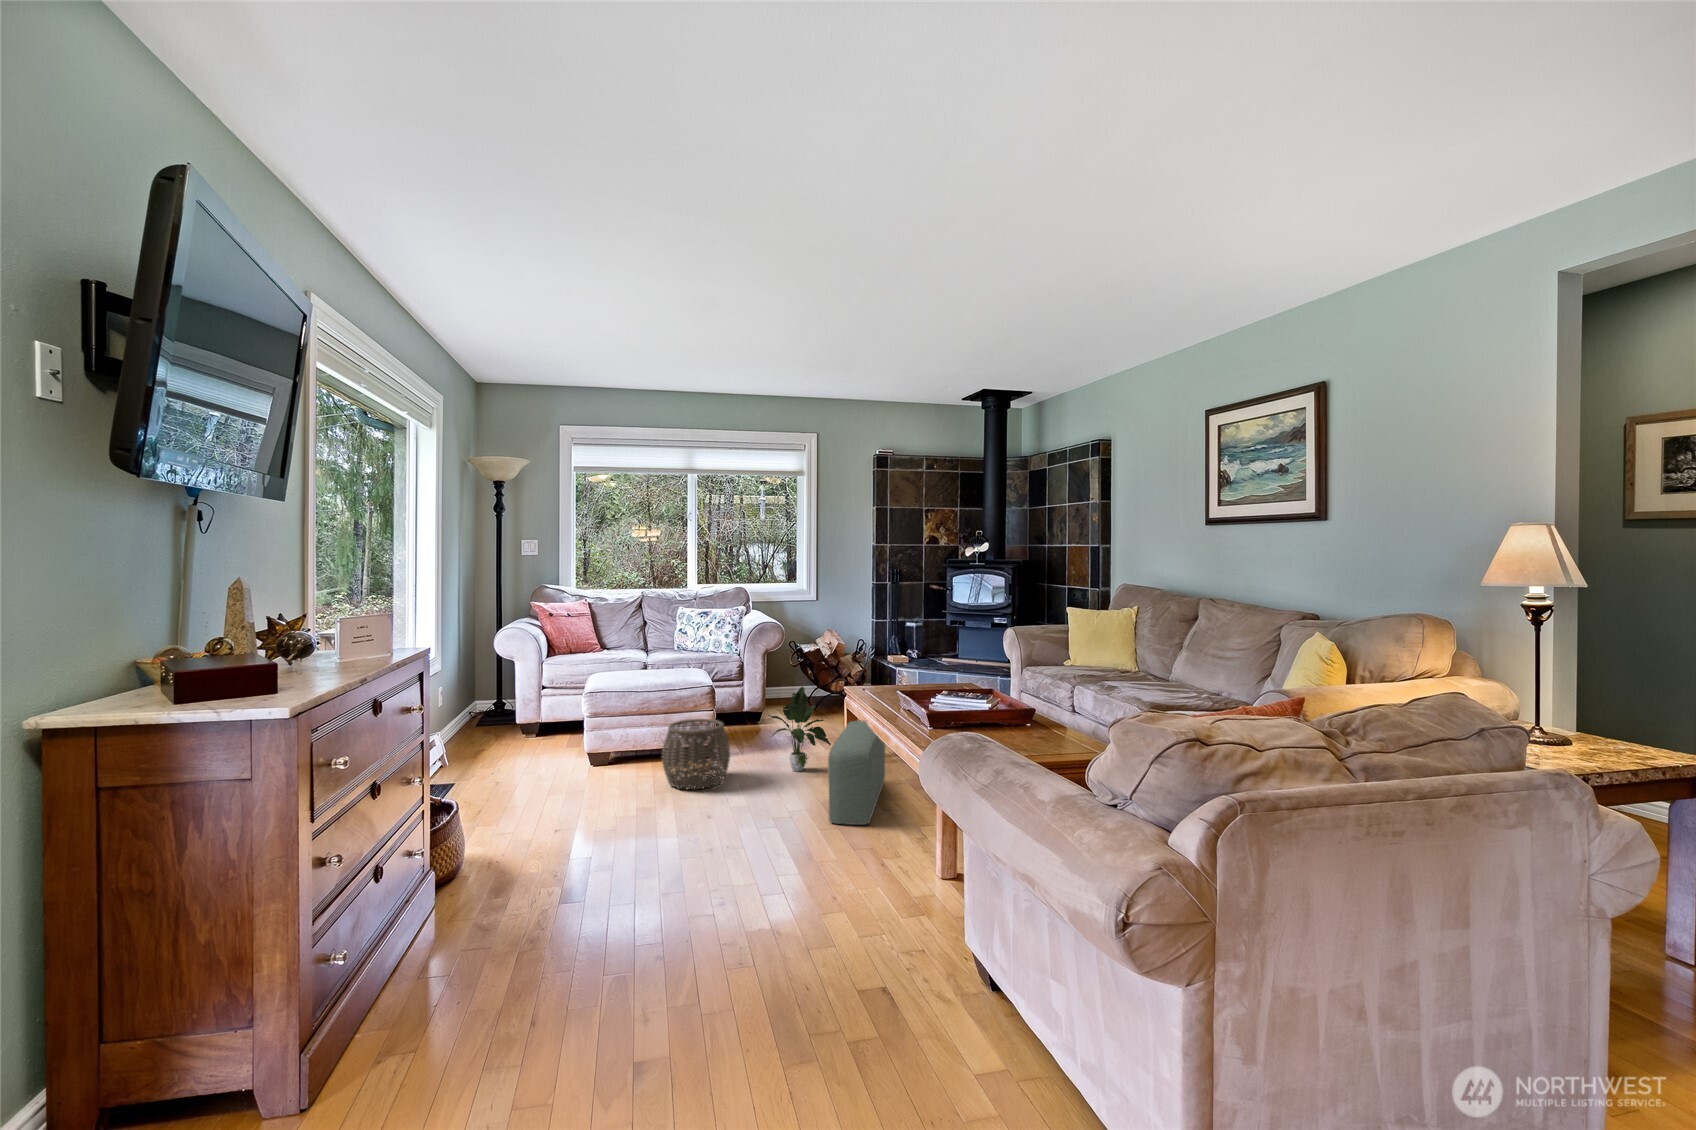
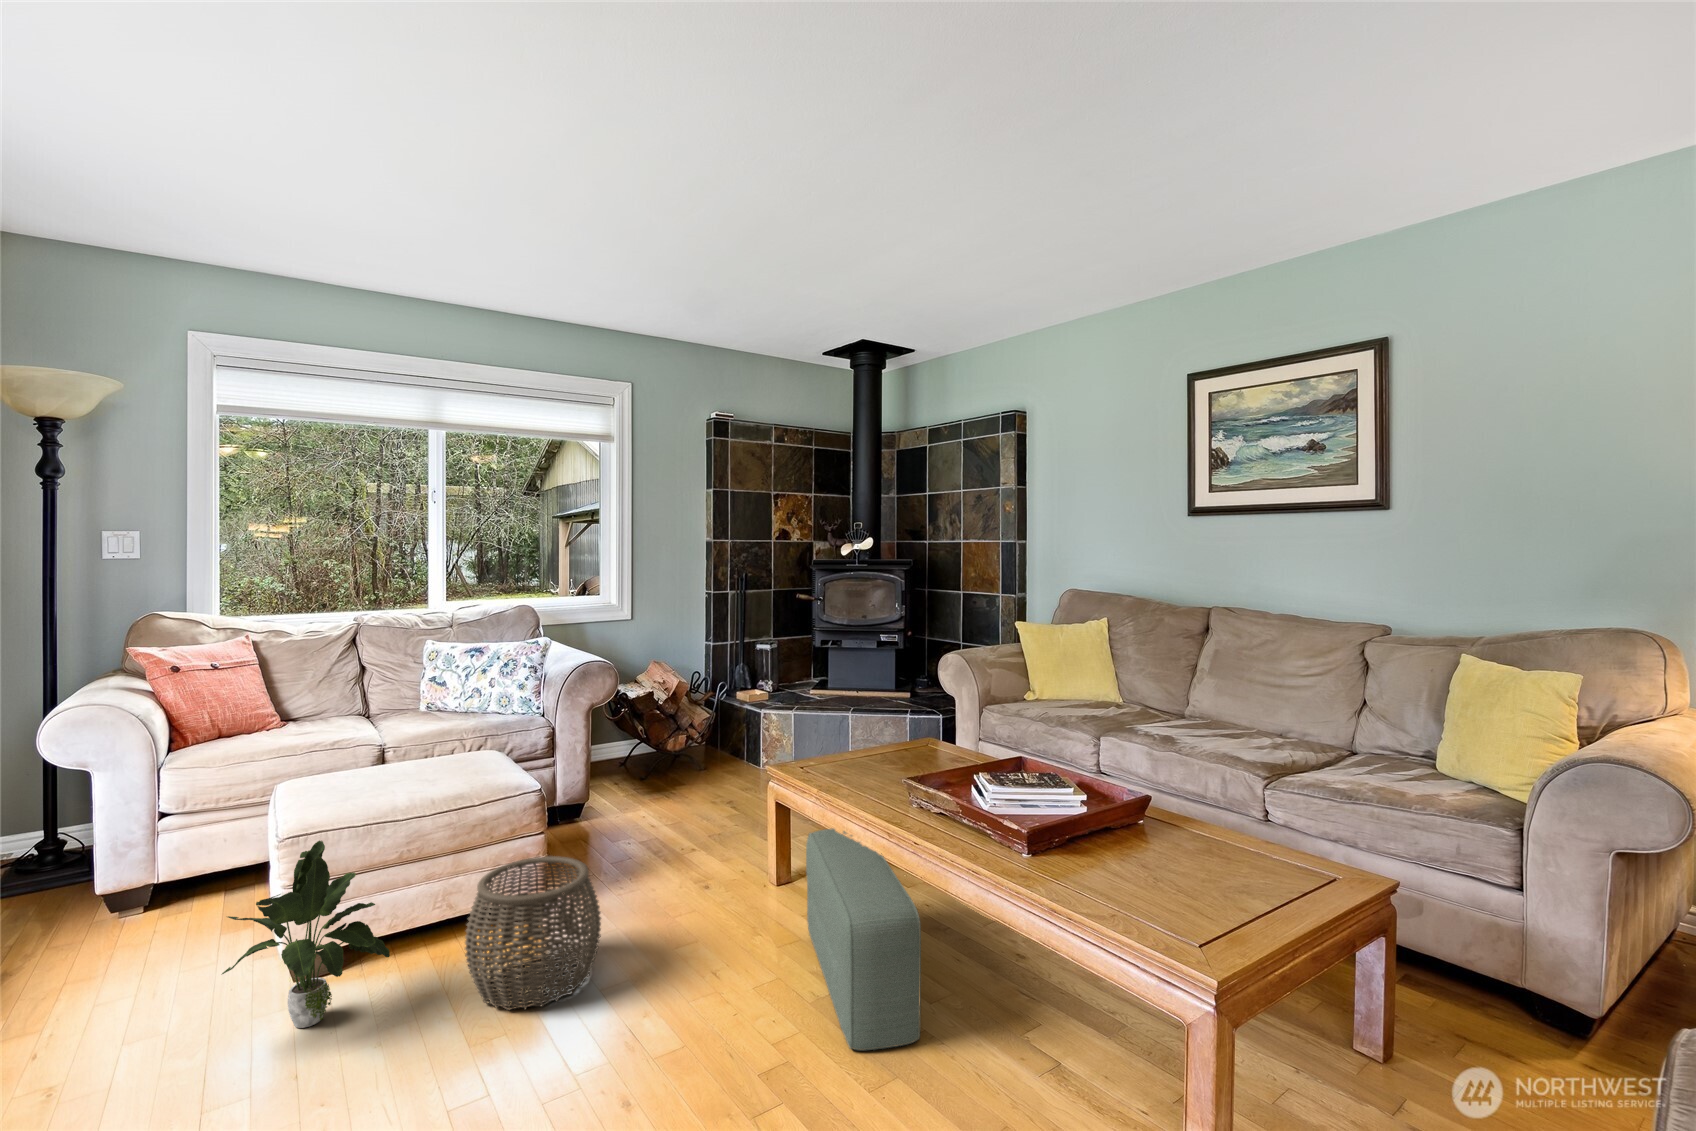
potted plant: present [768,687,831,771] -> present [222,841,390,1028]

